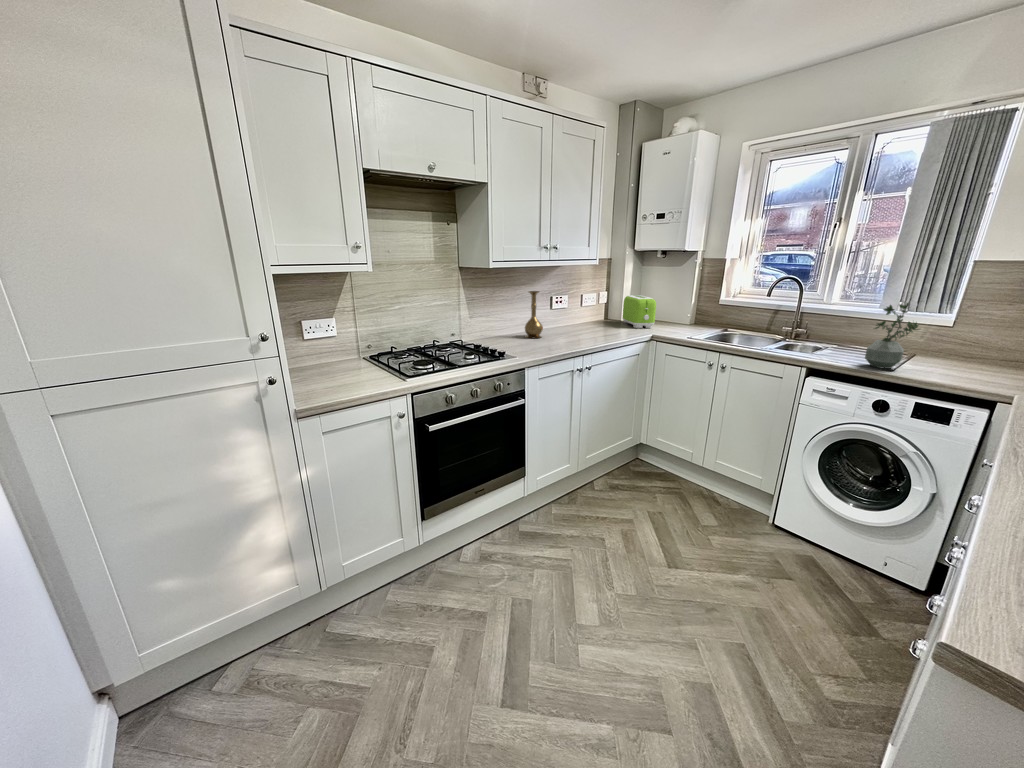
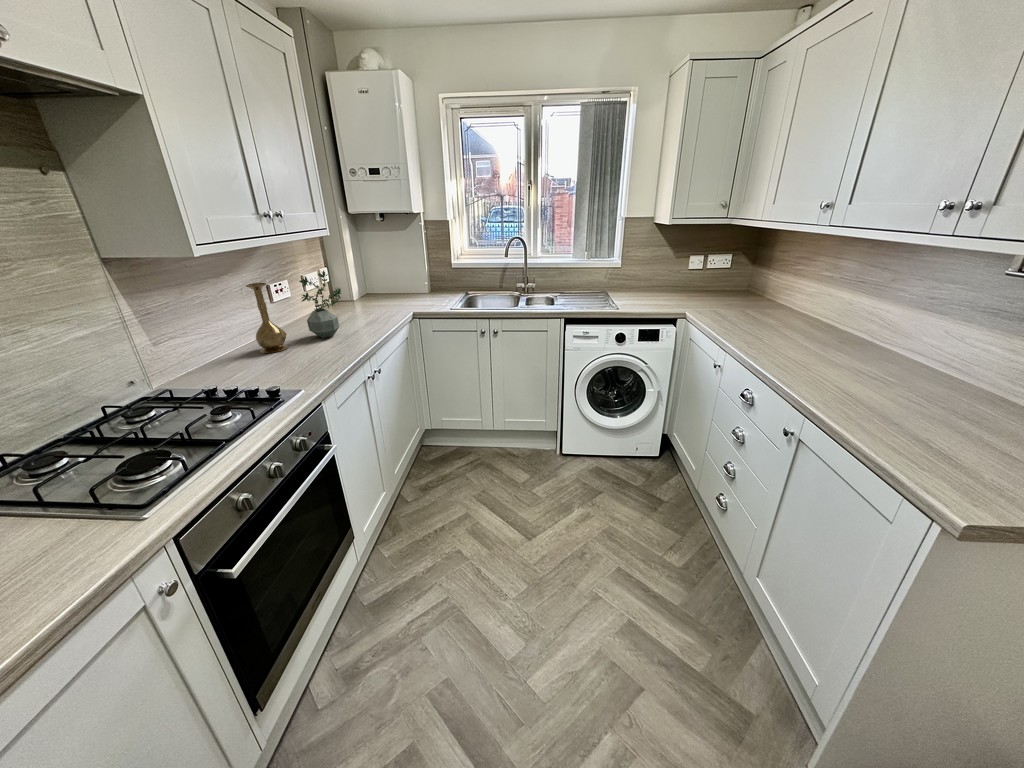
toaster: present [623,295,656,328] -> none [353,267,401,307]
potted plant: present [865,303,918,369] -> present [299,271,341,338]

